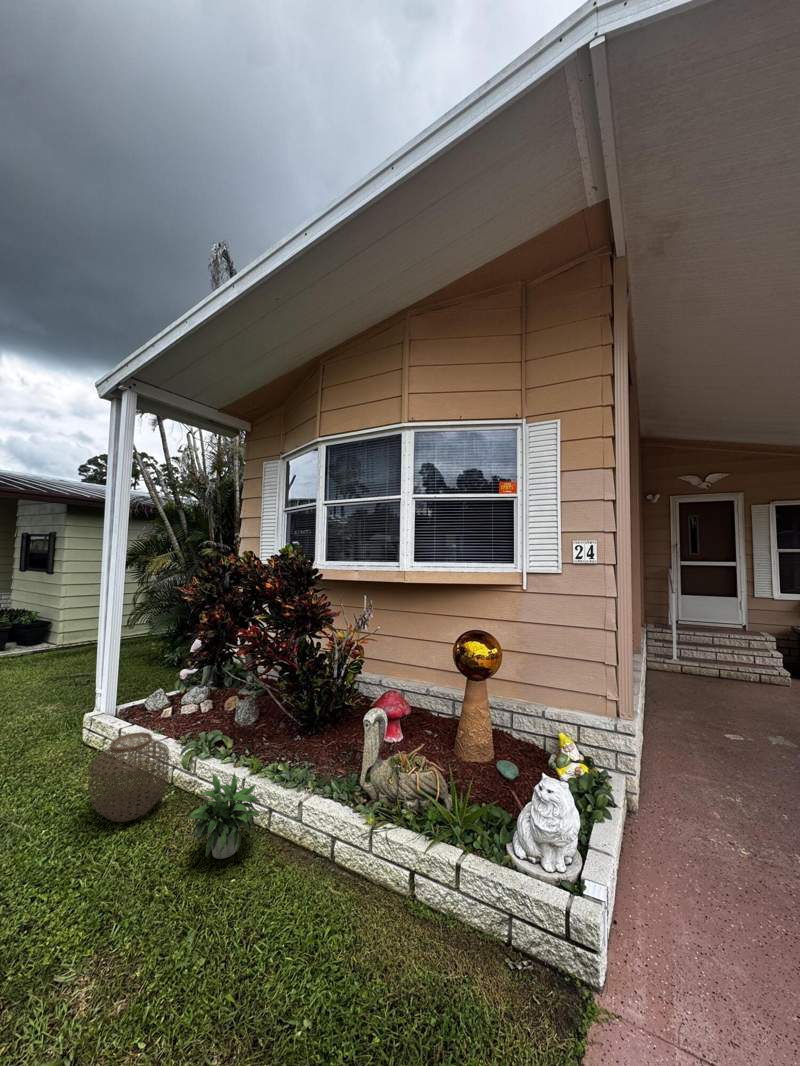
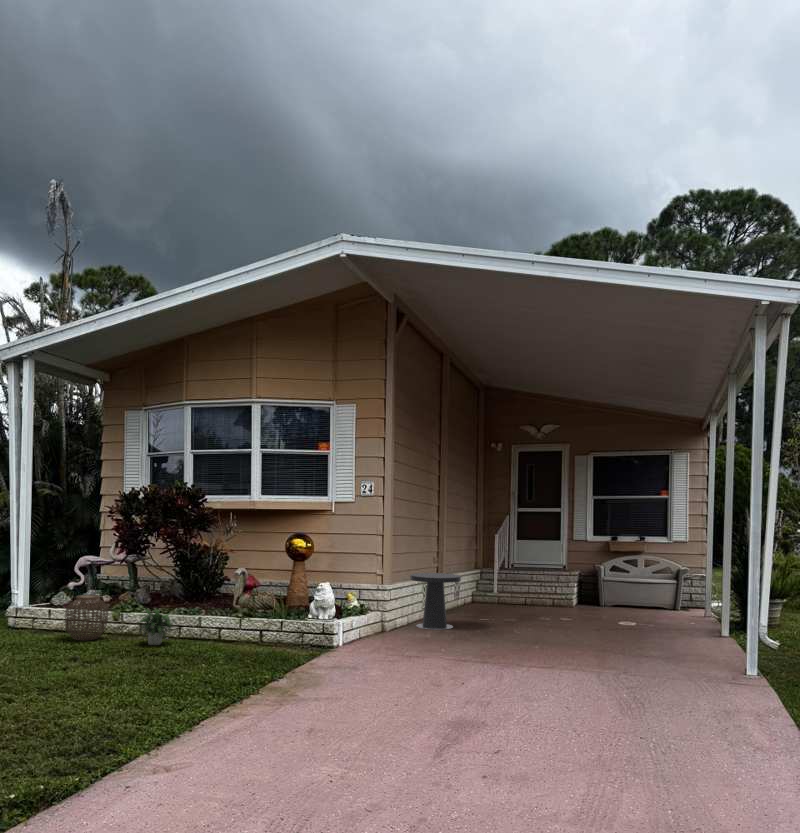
side table: none [640,671,734,777] -> present [410,573,461,630]

